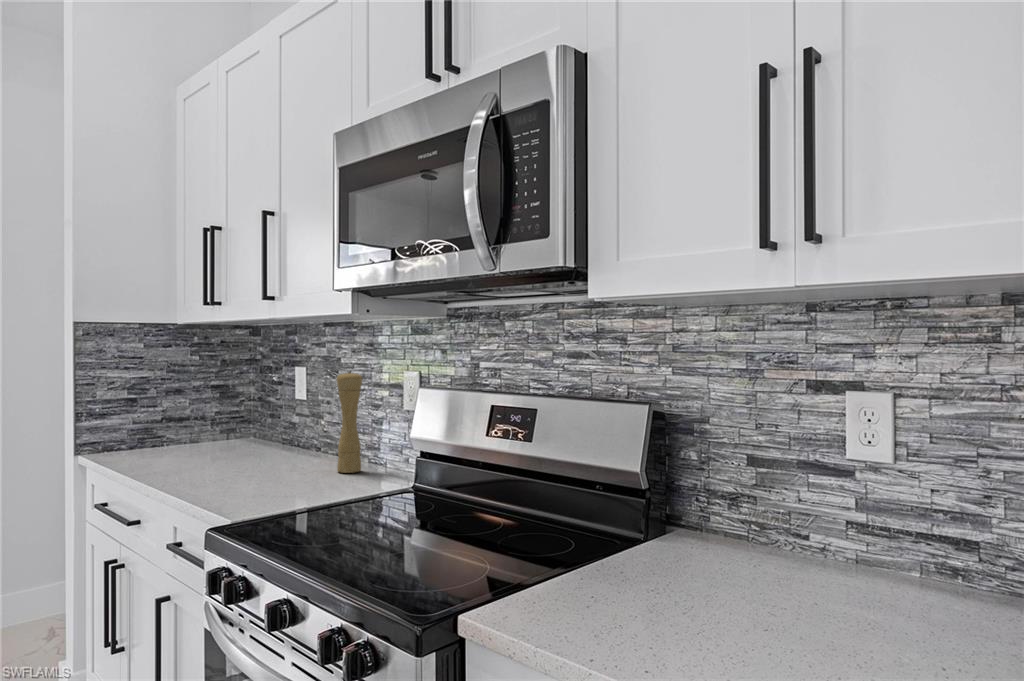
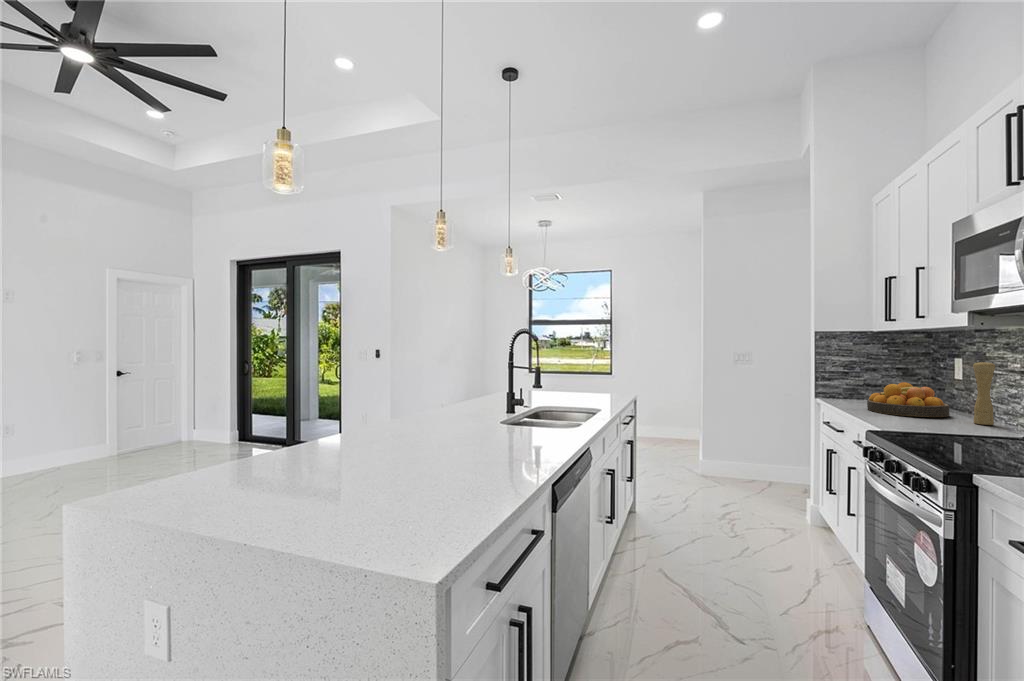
fruit bowl: none [179,413,301,477] -> present [867,382,950,417]

